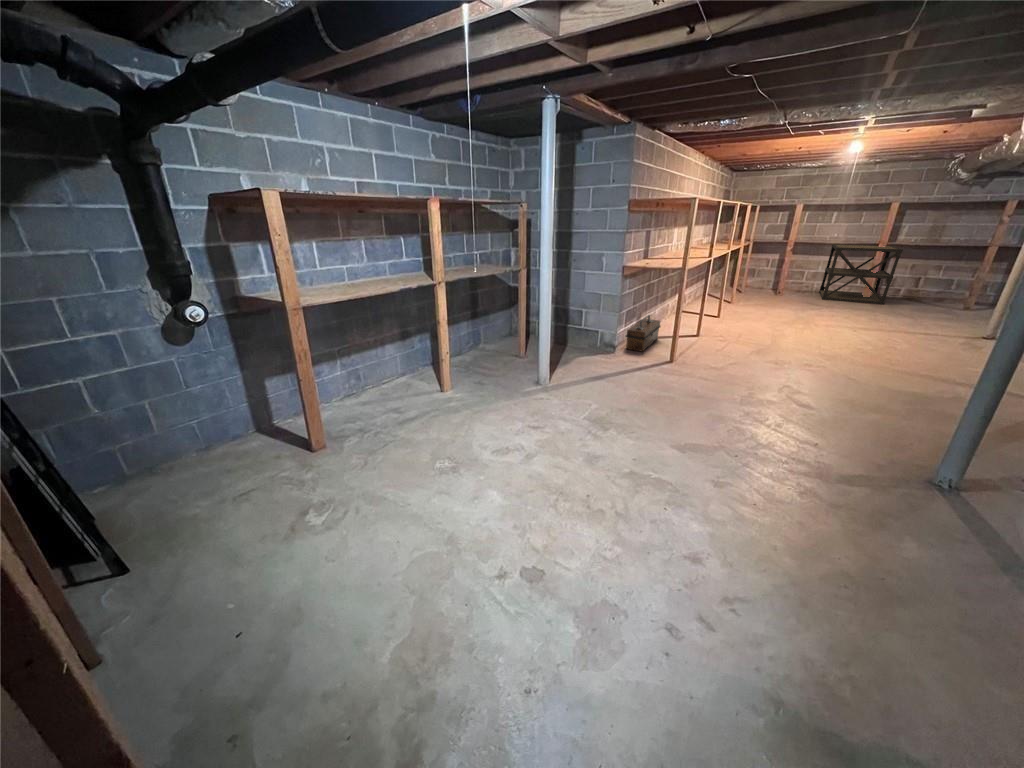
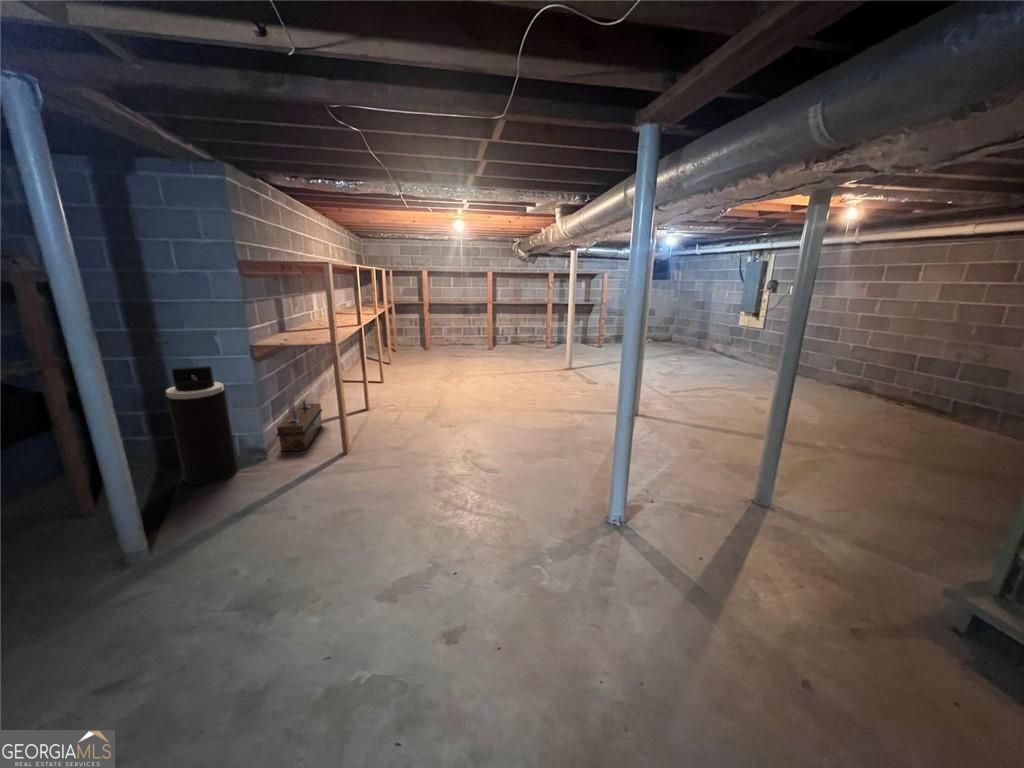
shelving unit: present [819,244,903,304] -> none [456,304,503,351]
trash can: none [569,276,603,356] -> present [166,366,238,485]

